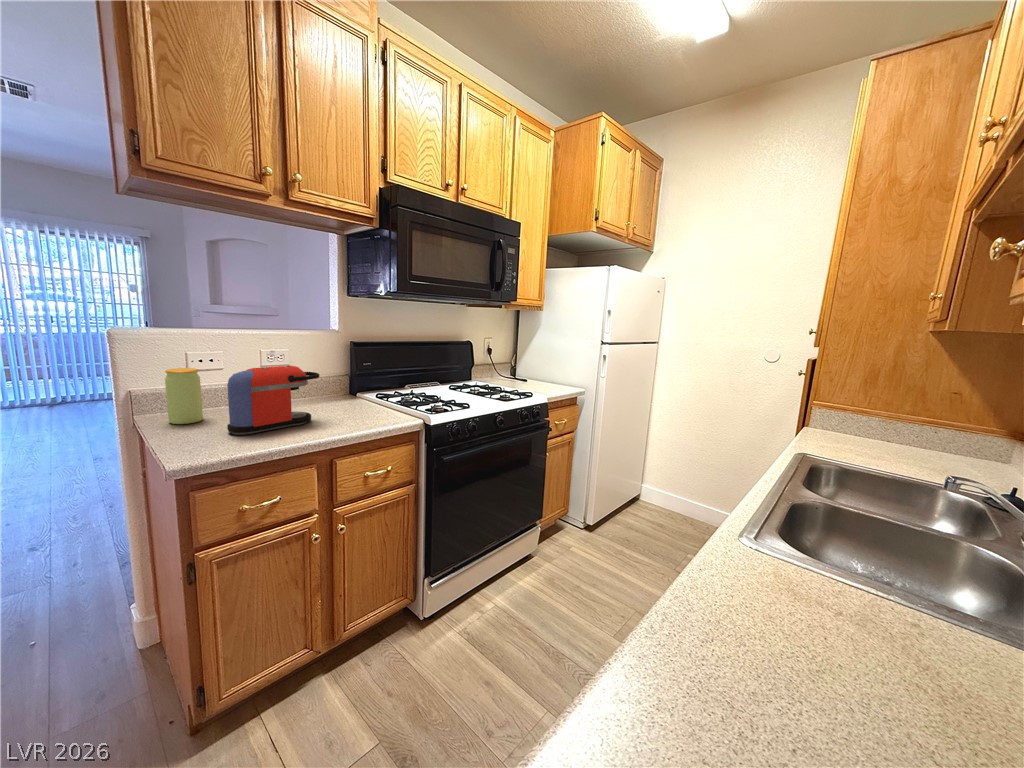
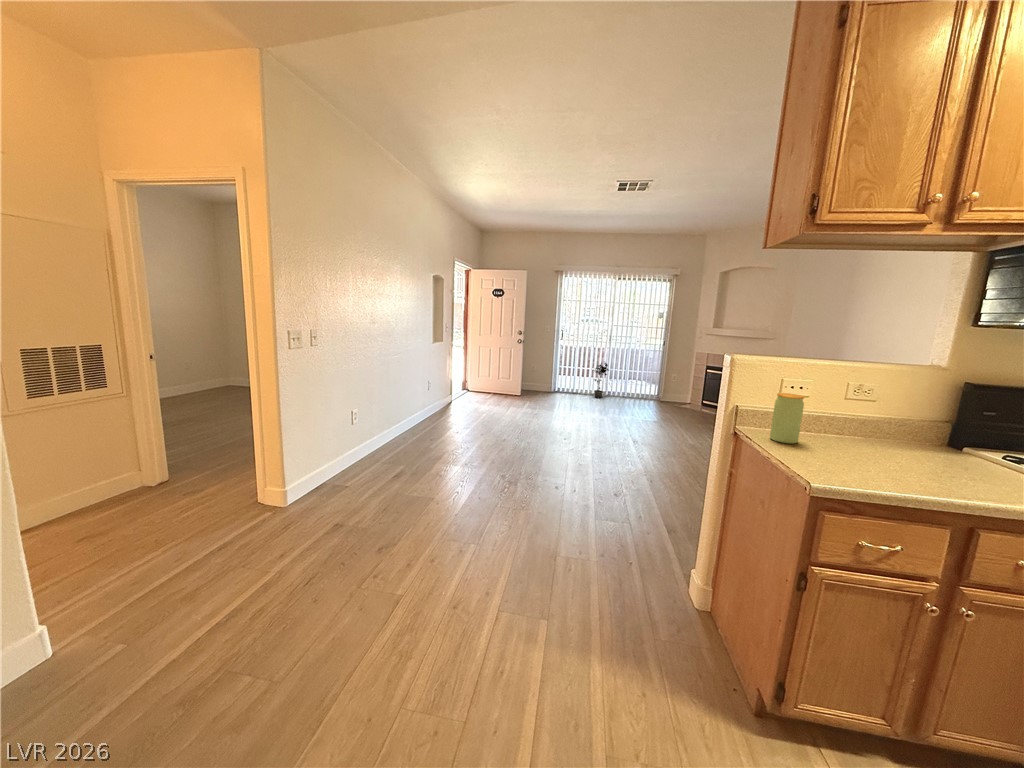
potted plant: none [20,354,57,408] -> present [594,363,609,398]
coffee maker: present [227,365,319,435] -> none [838,404,952,473]

